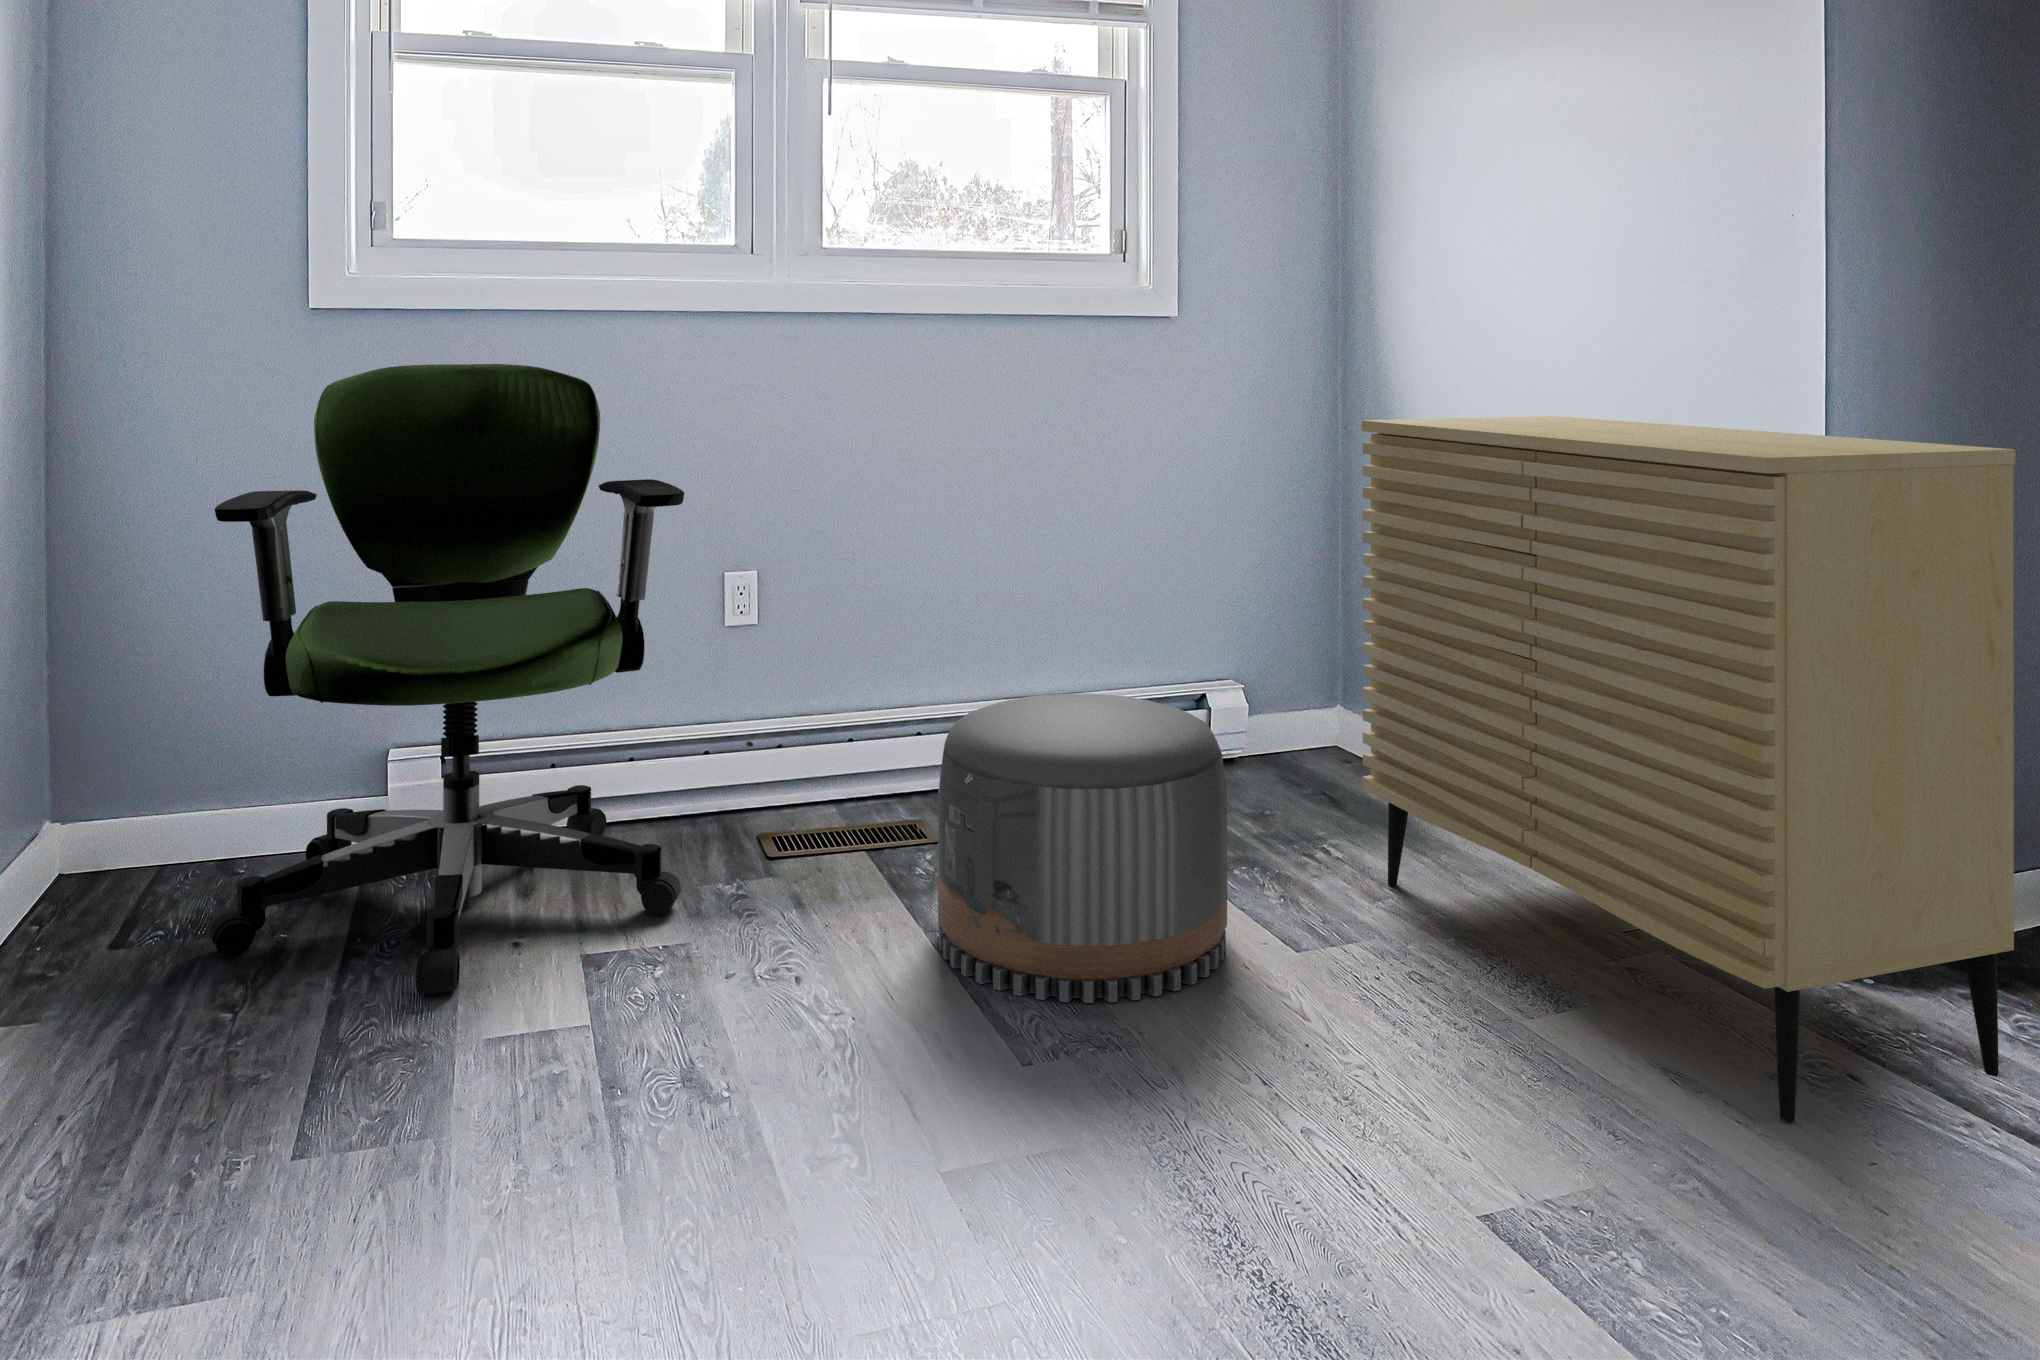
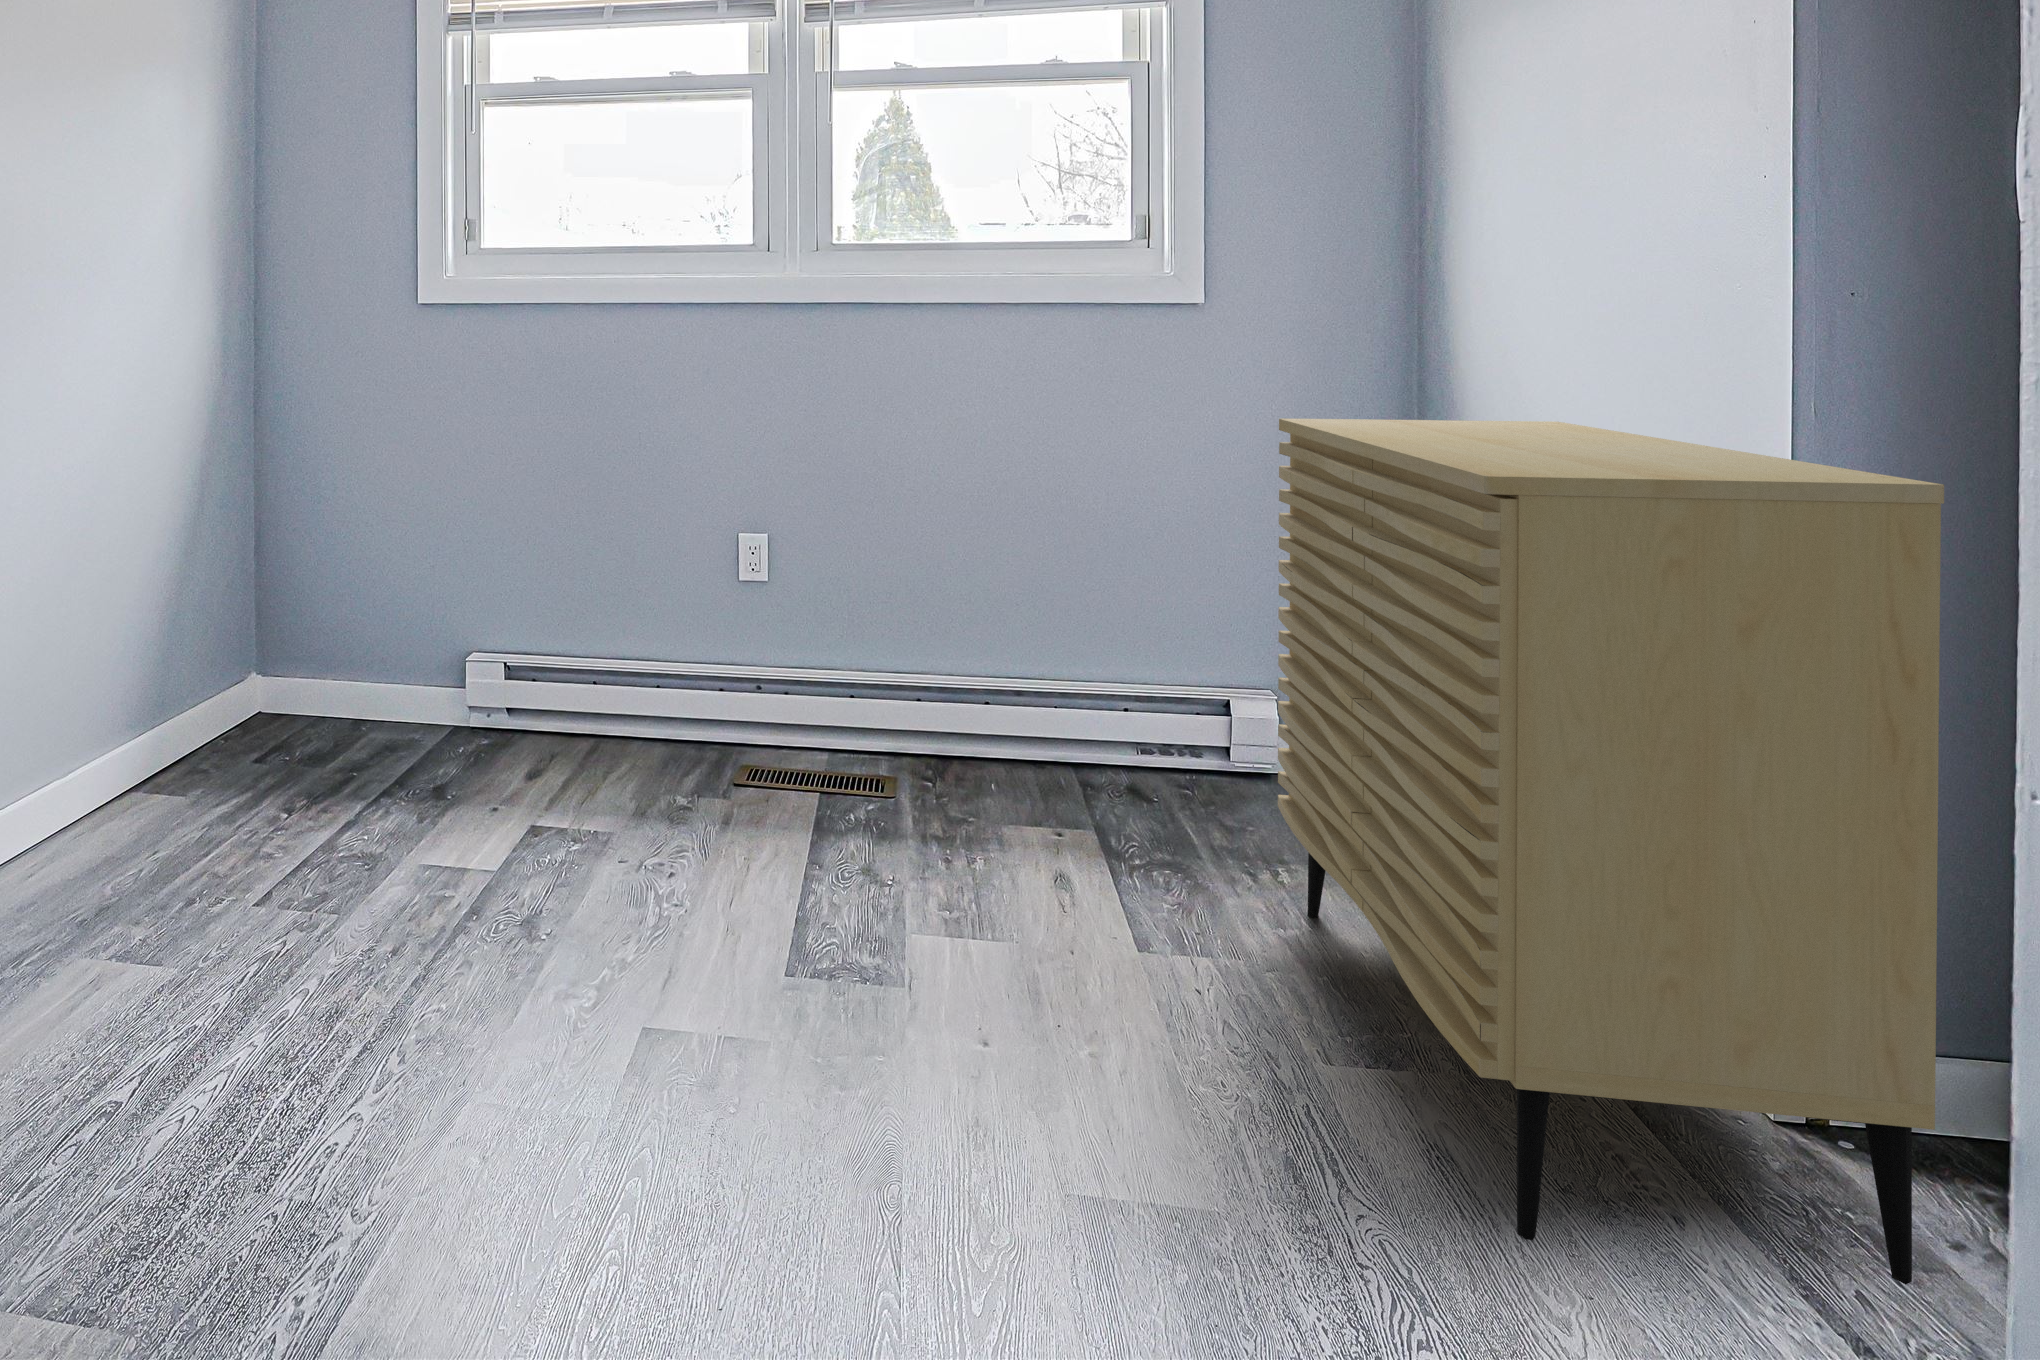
office chair: present [210,364,684,994] -> none [296,350,634,830]
pouf: present [938,694,1227,1003] -> none [796,666,1074,956]

